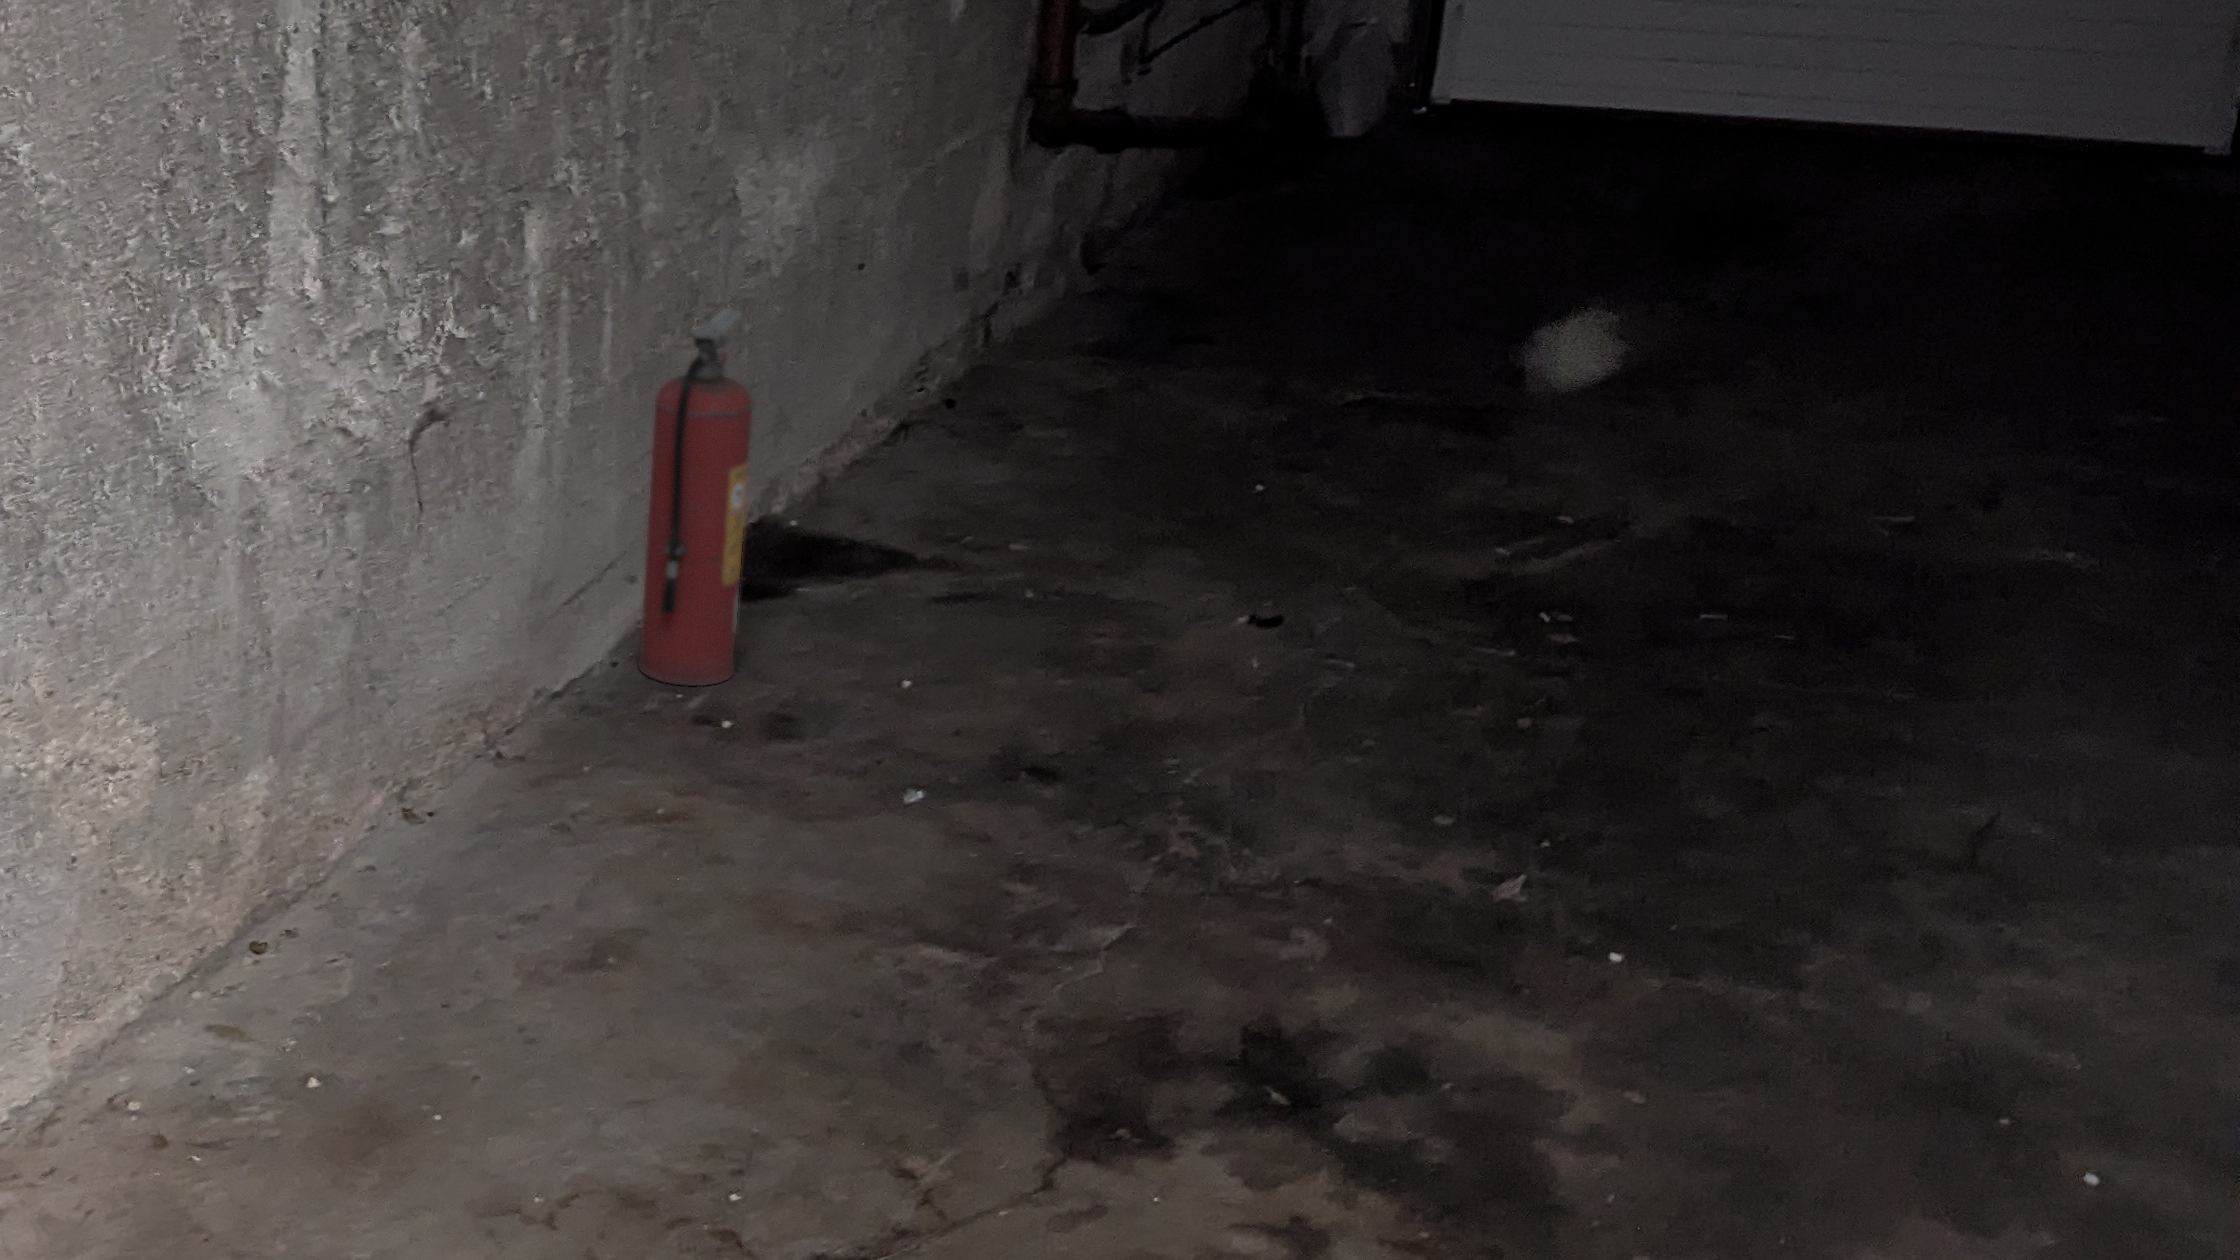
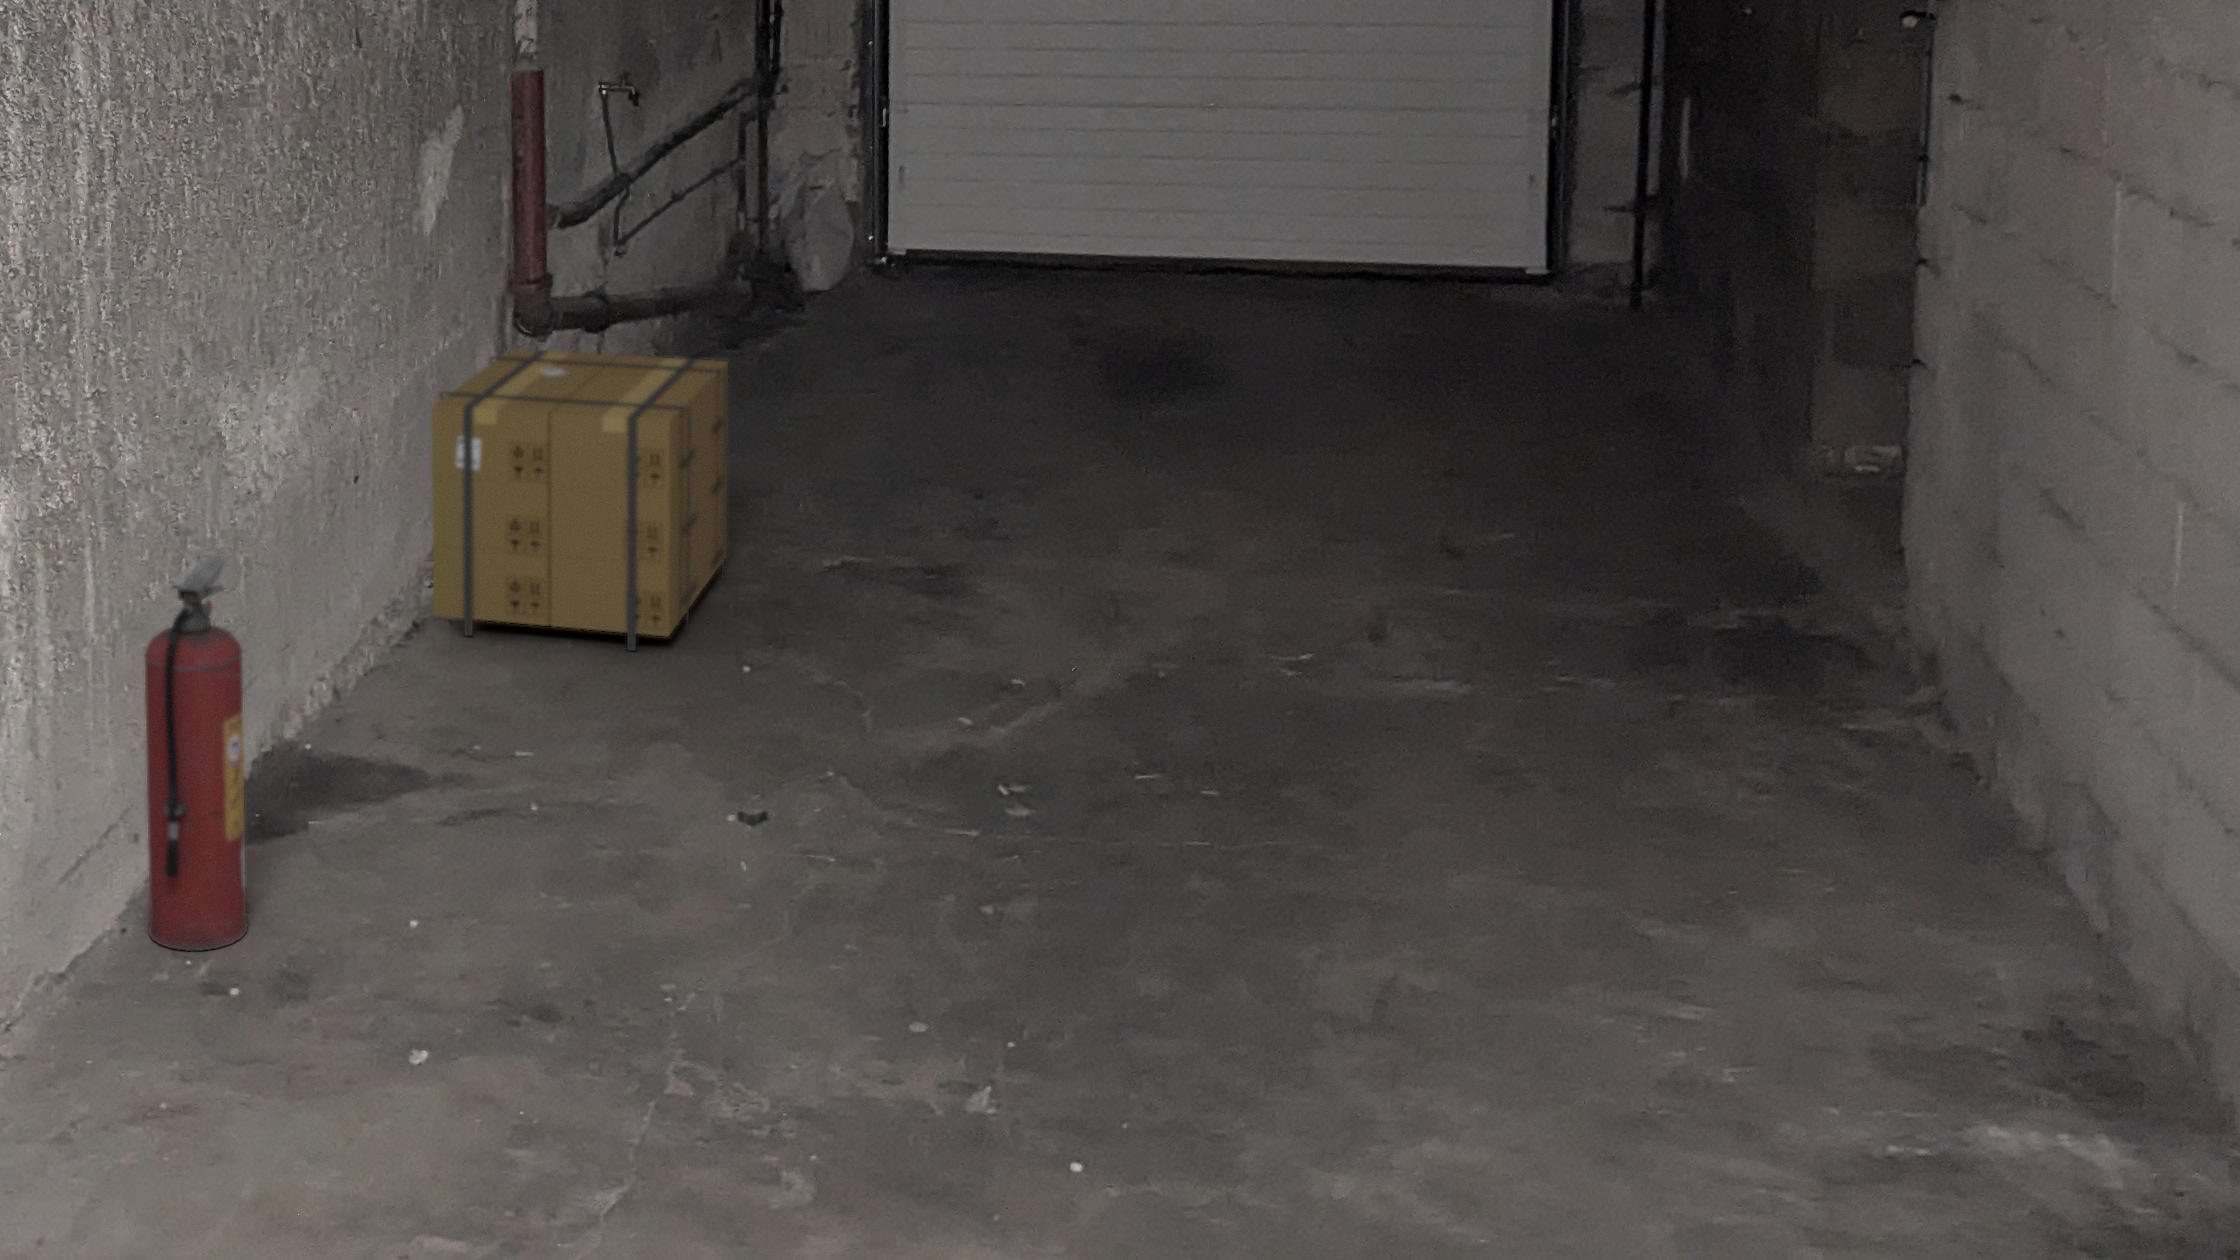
cardboard box: none [919,156,1259,464] -> present [432,349,728,651]

